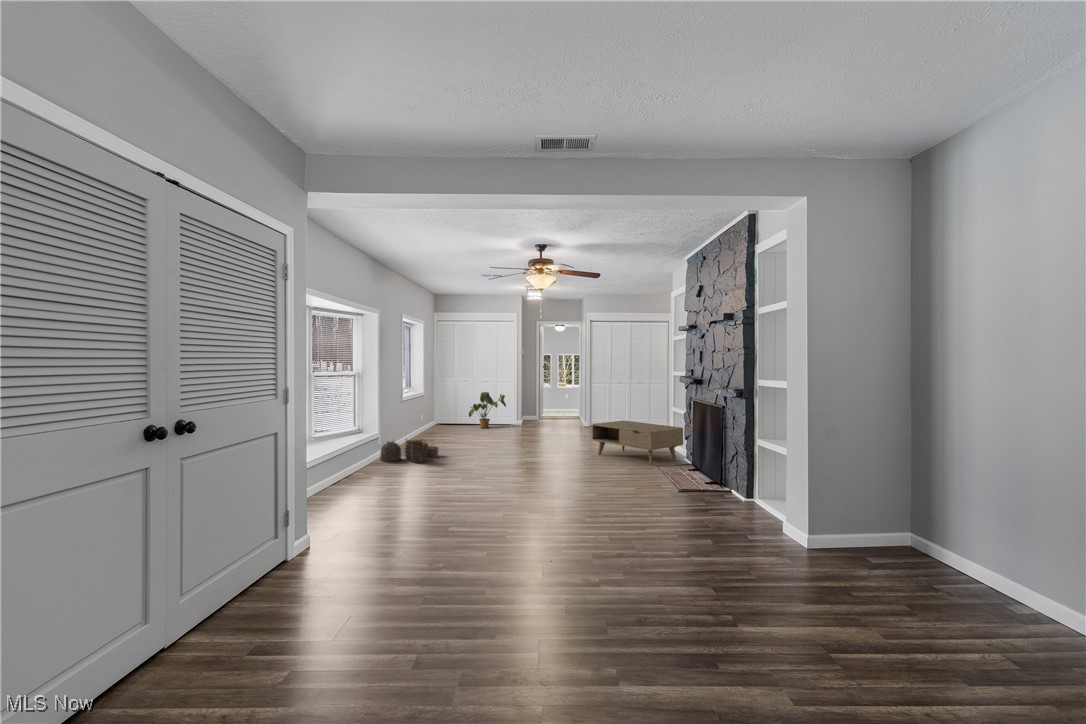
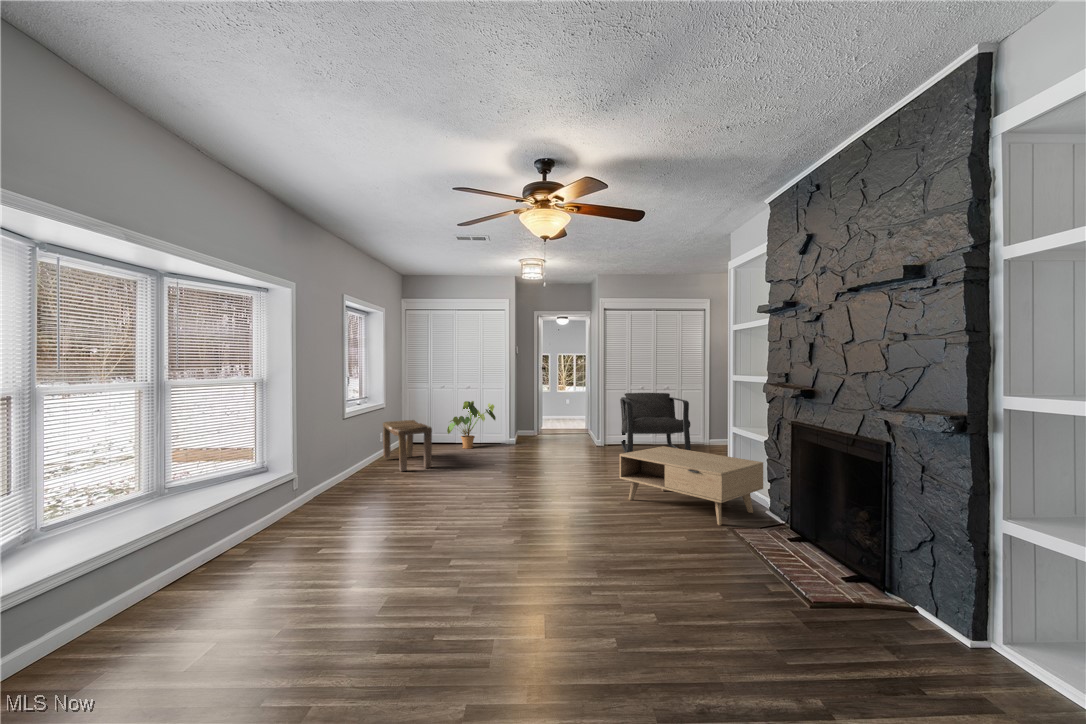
armchair: none [603,386,654,432] -> present [620,393,691,453]
bench: none [423,405,461,441] -> present [383,420,432,471]
woven basket: present [380,439,438,463] -> none [293,480,389,522]

